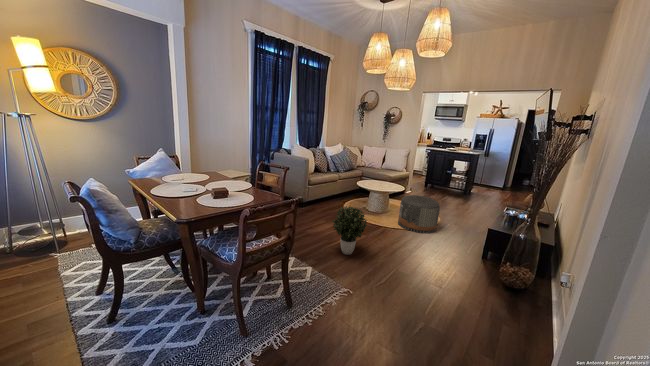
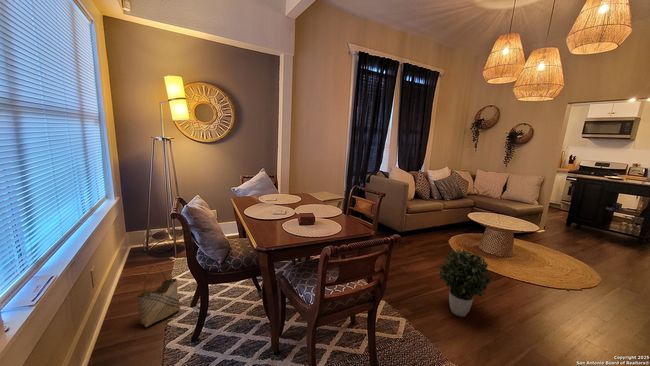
pouf: present [398,195,440,233] -> none [537,243,619,307]
woven basket: none [22,263,83,326] -> present [137,267,180,327]

